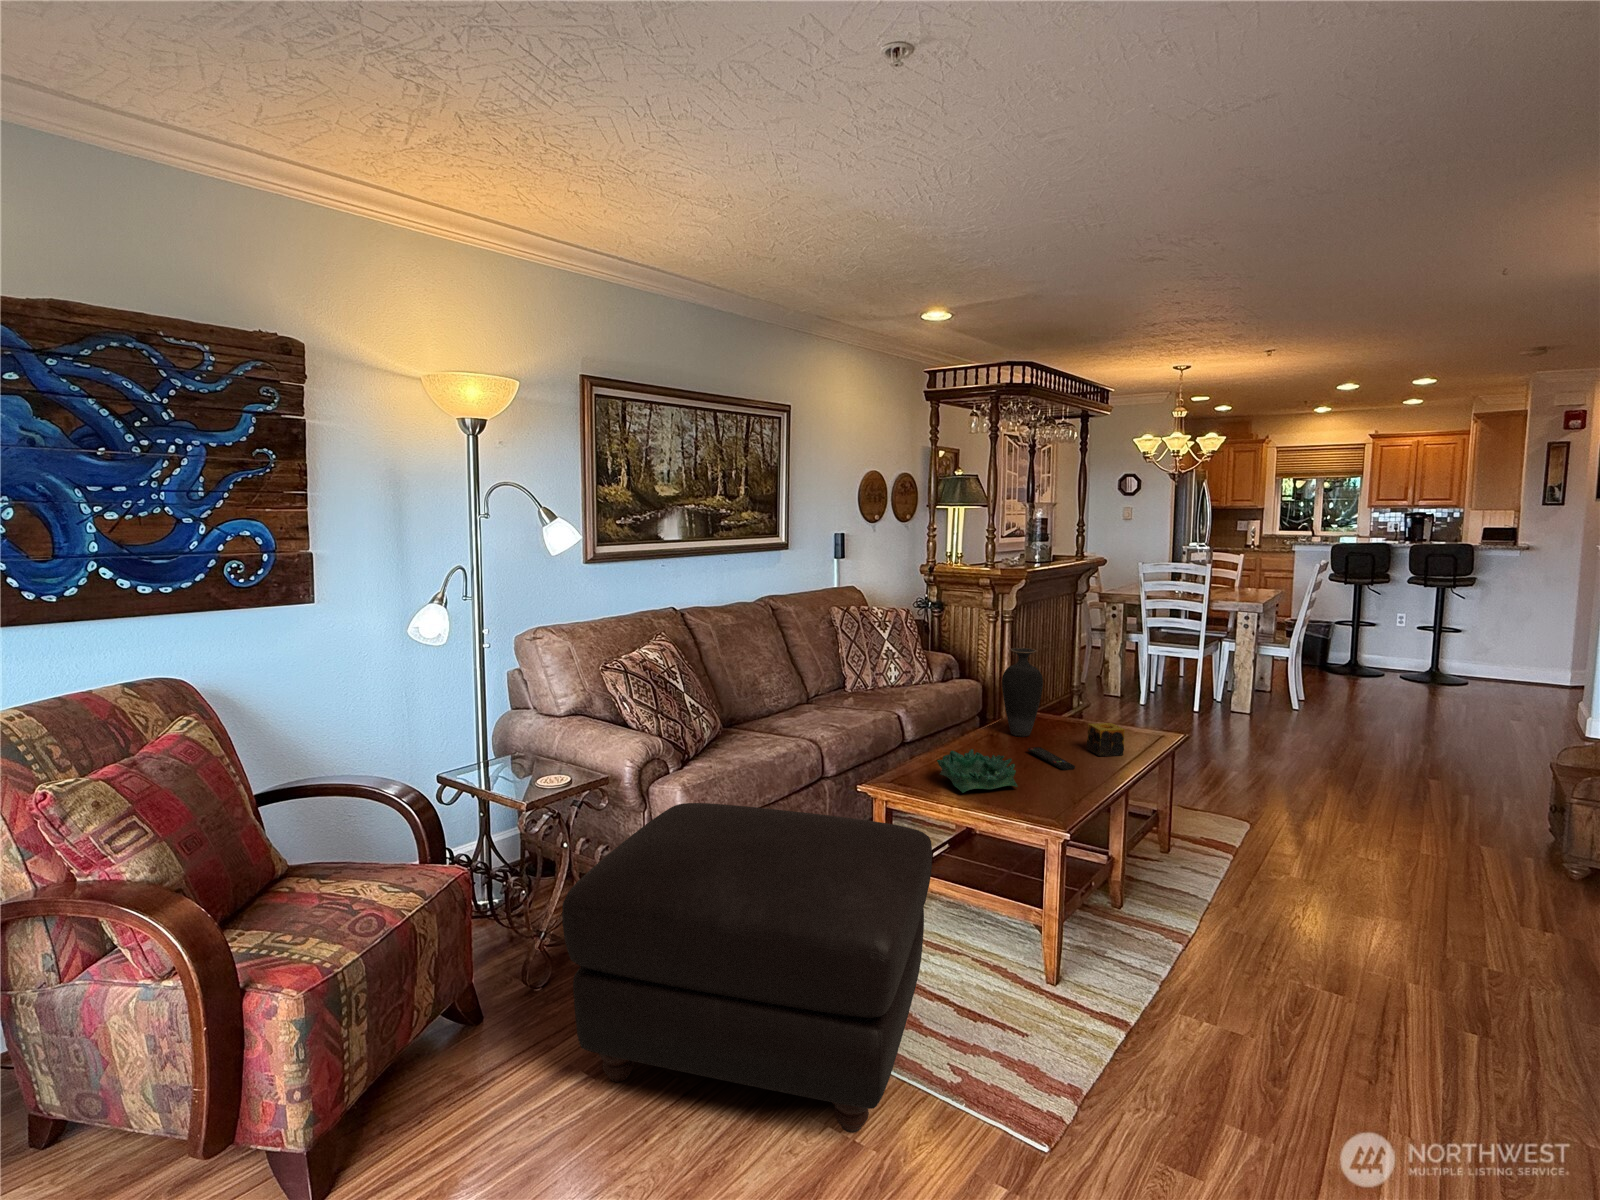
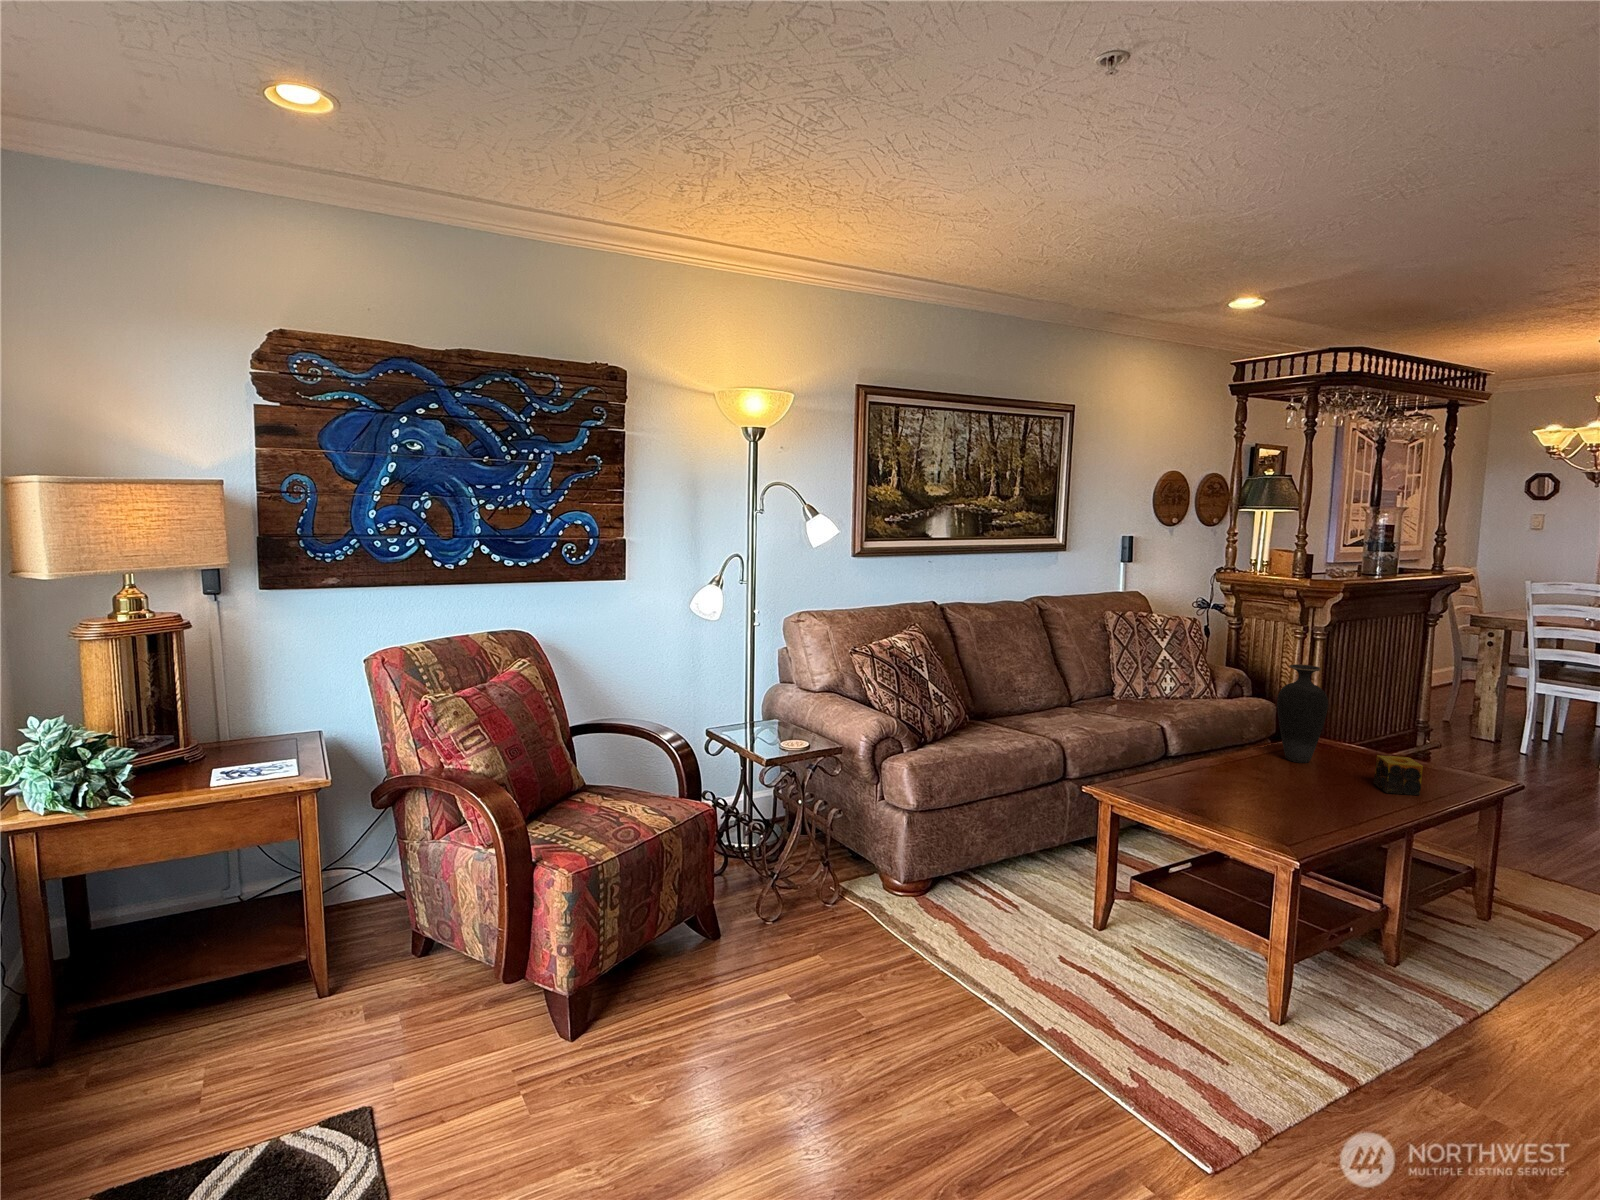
remote control: present [1028,747,1075,770] -> none [1296,774,1347,802]
decorative bowl: present [937,749,1018,793] -> none [1173,764,1263,811]
ottoman: present [562,803,932,1133] -> none [773,779,1138,1103]

